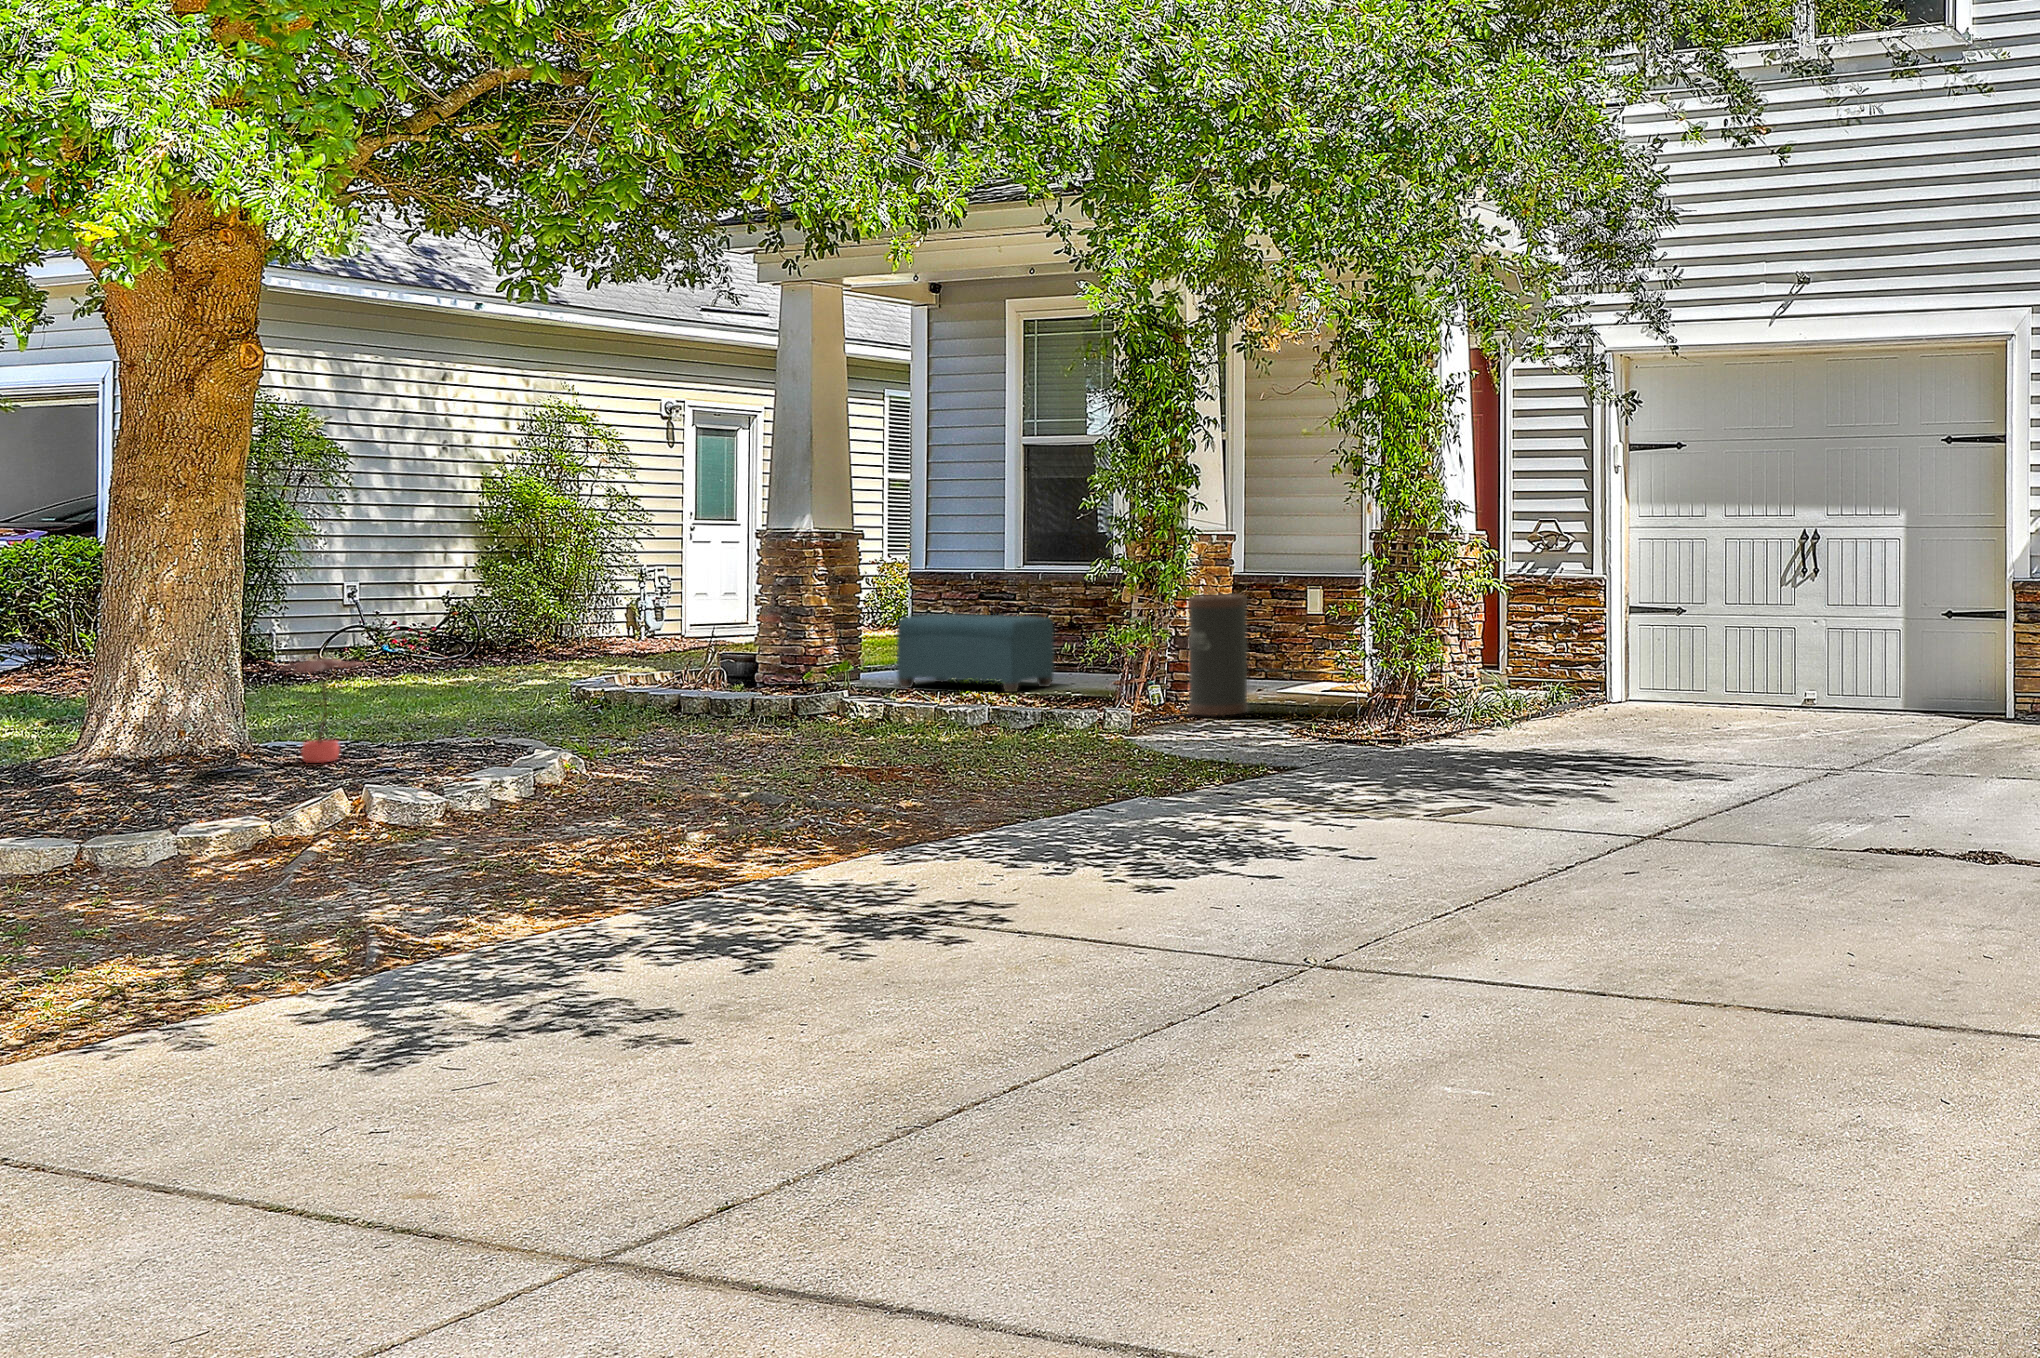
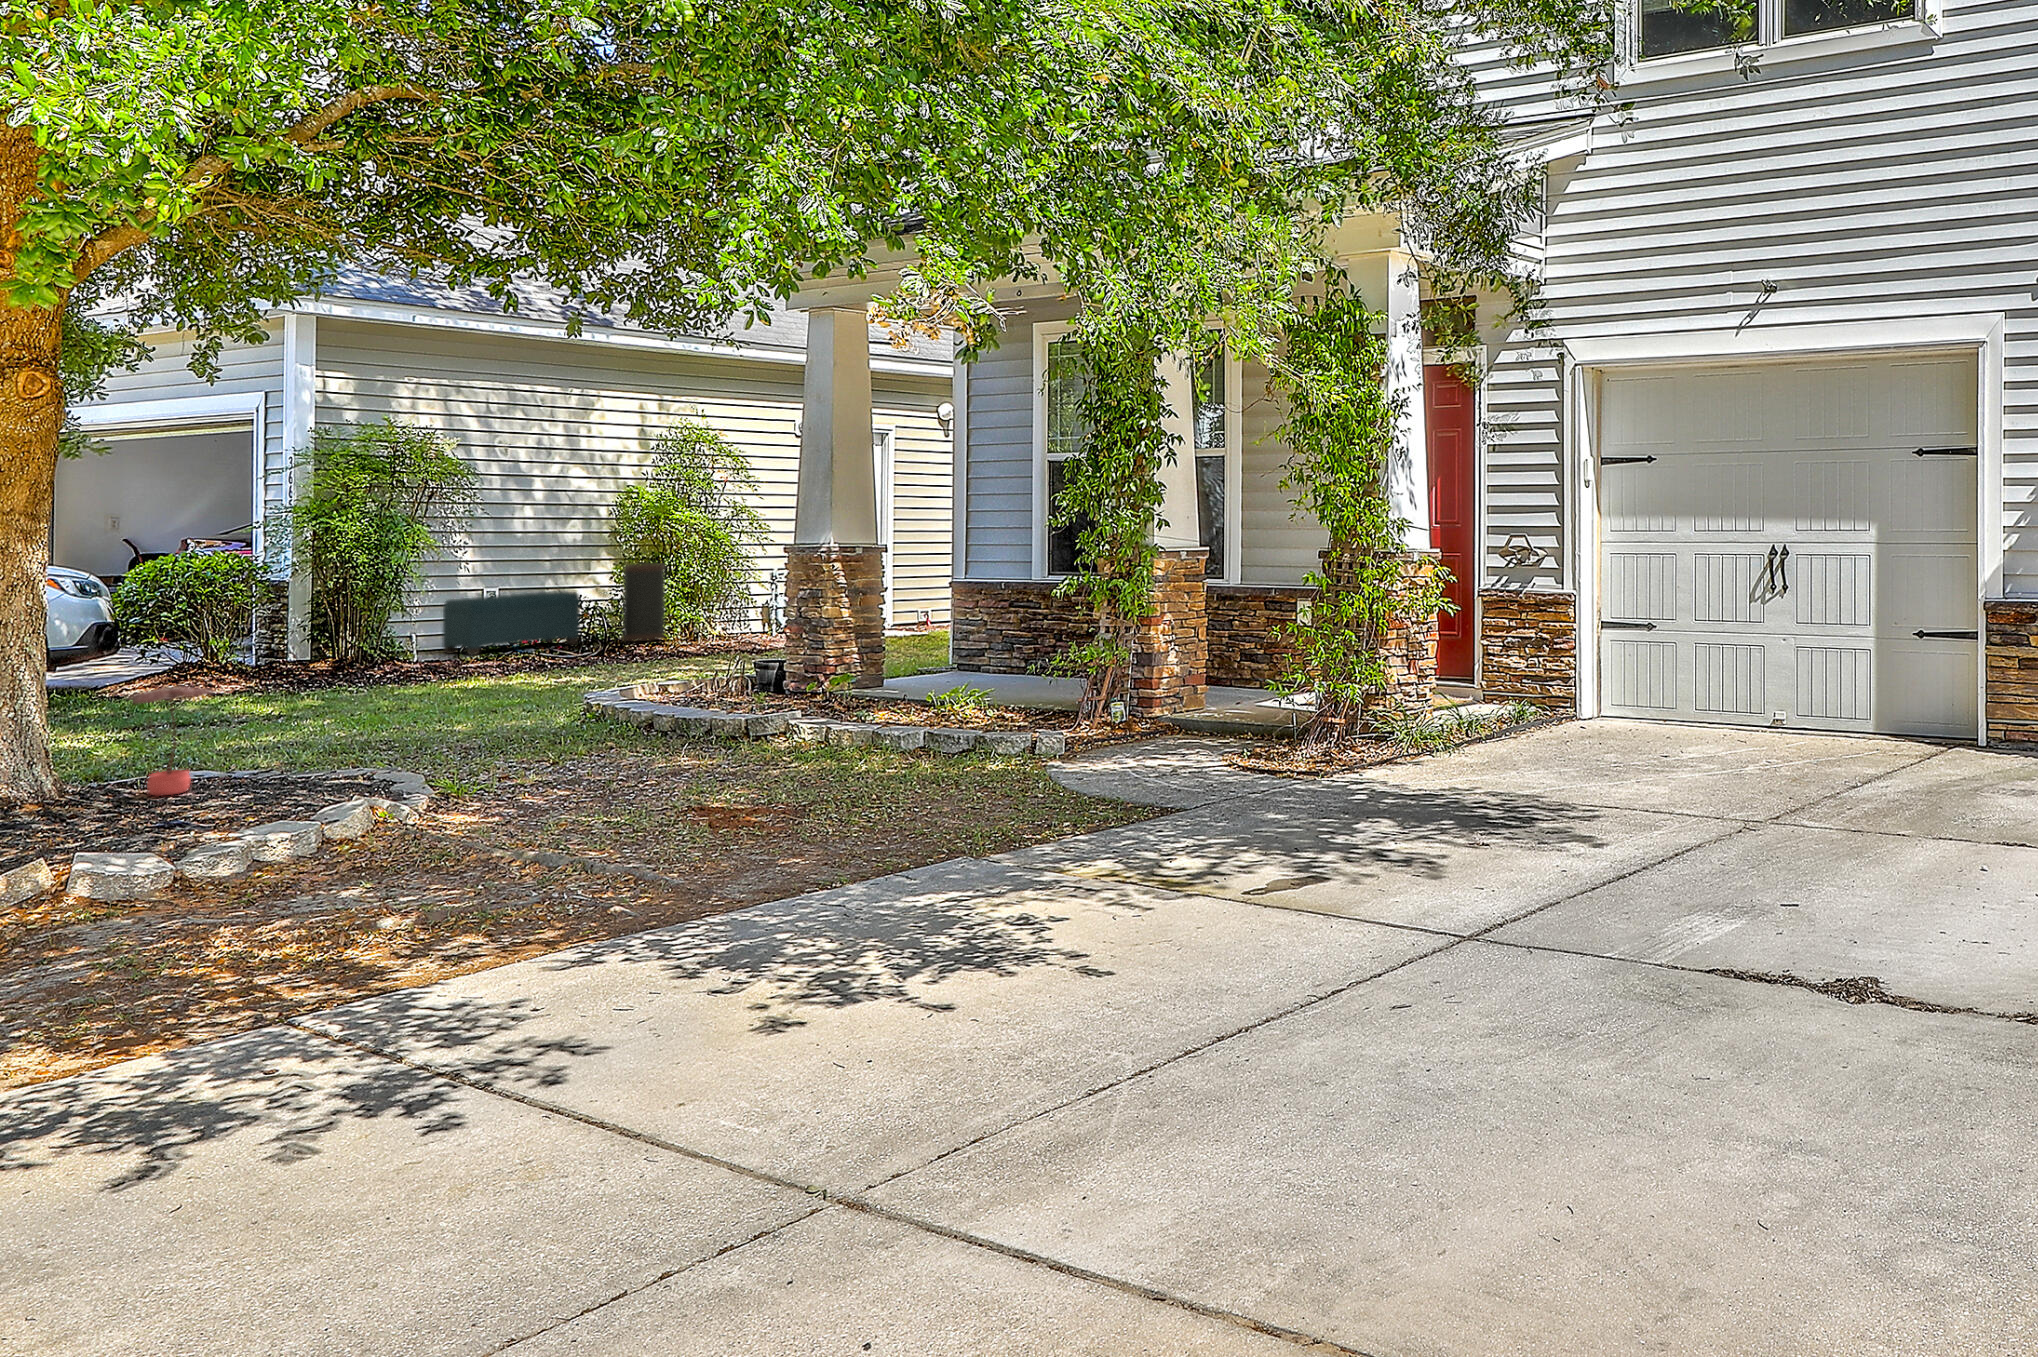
trash can: present [1188,594,1248,717] -> present [623,563,666,642]
bench: present [897,614,1054,692] -> present [442,592,580,655]

